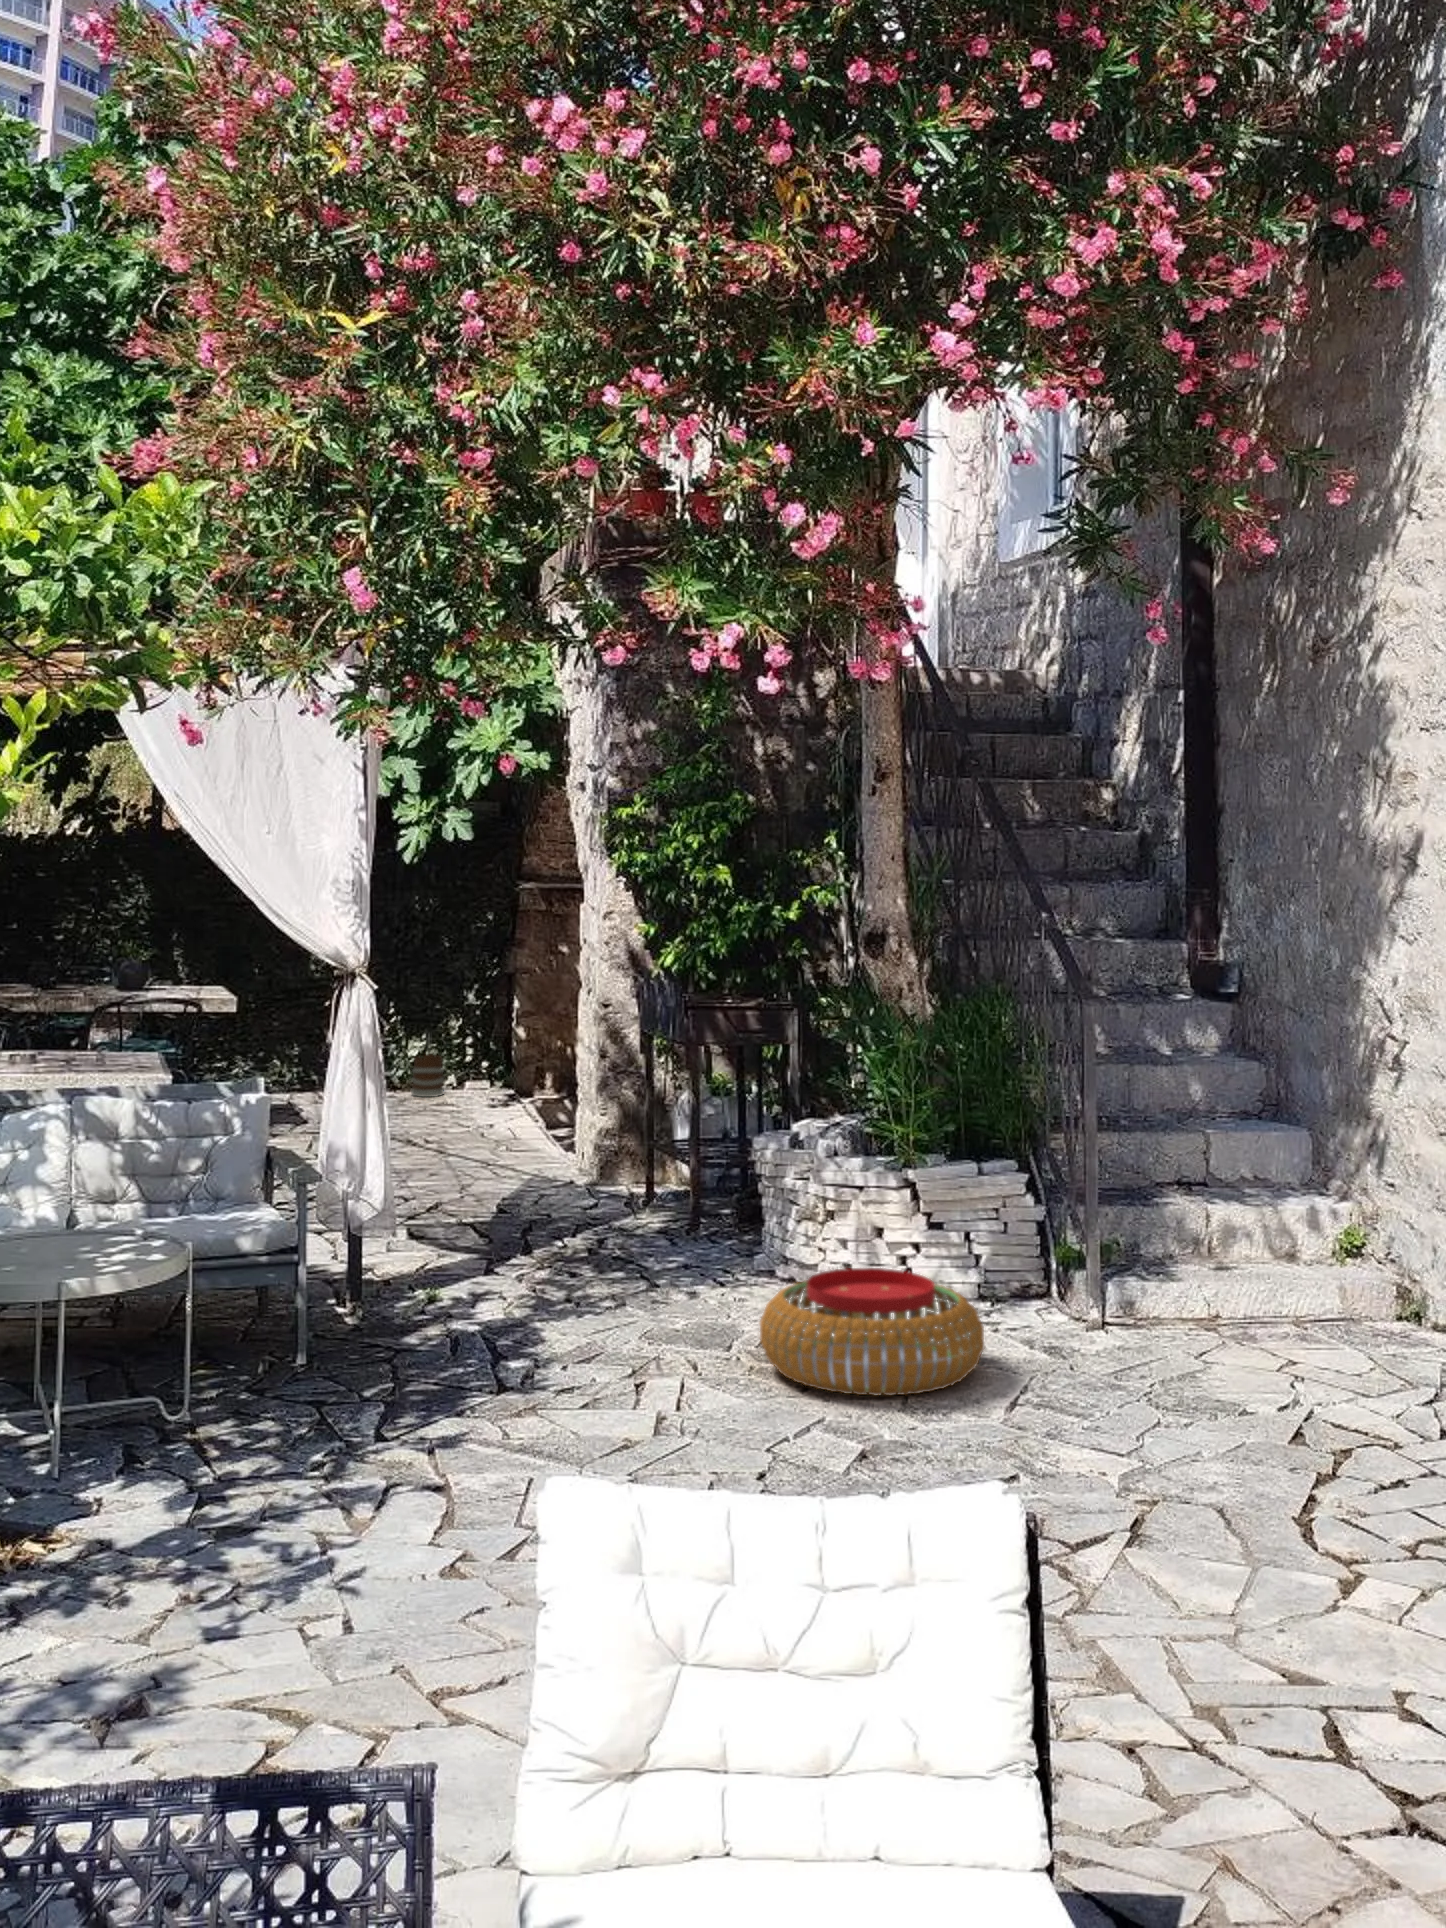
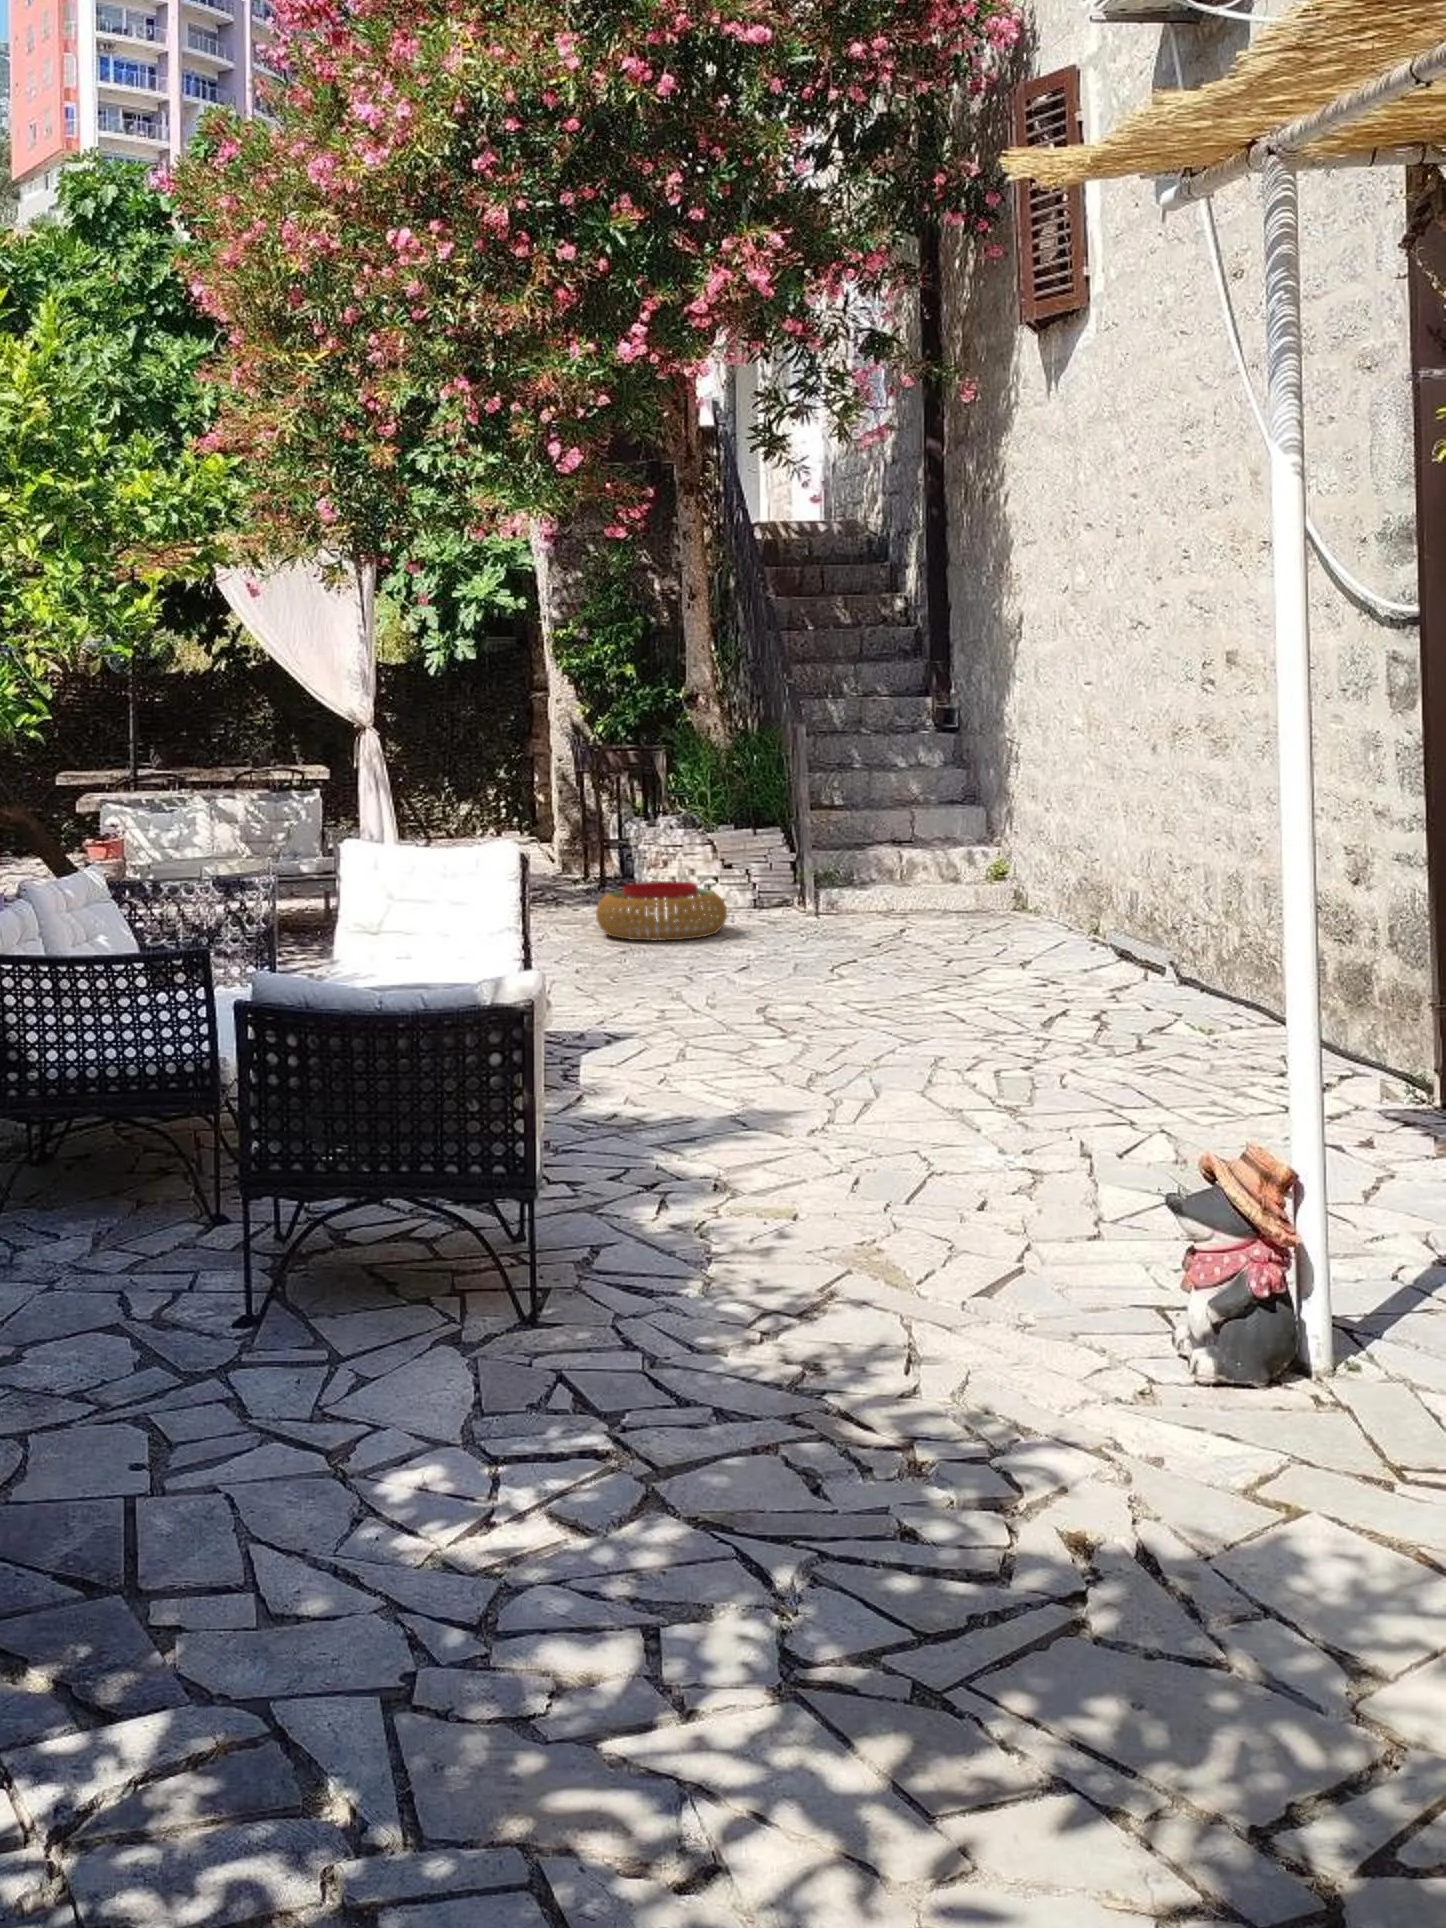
wooden bucket: present [411,1053,444,1097] -> none [459,797,482,841]

